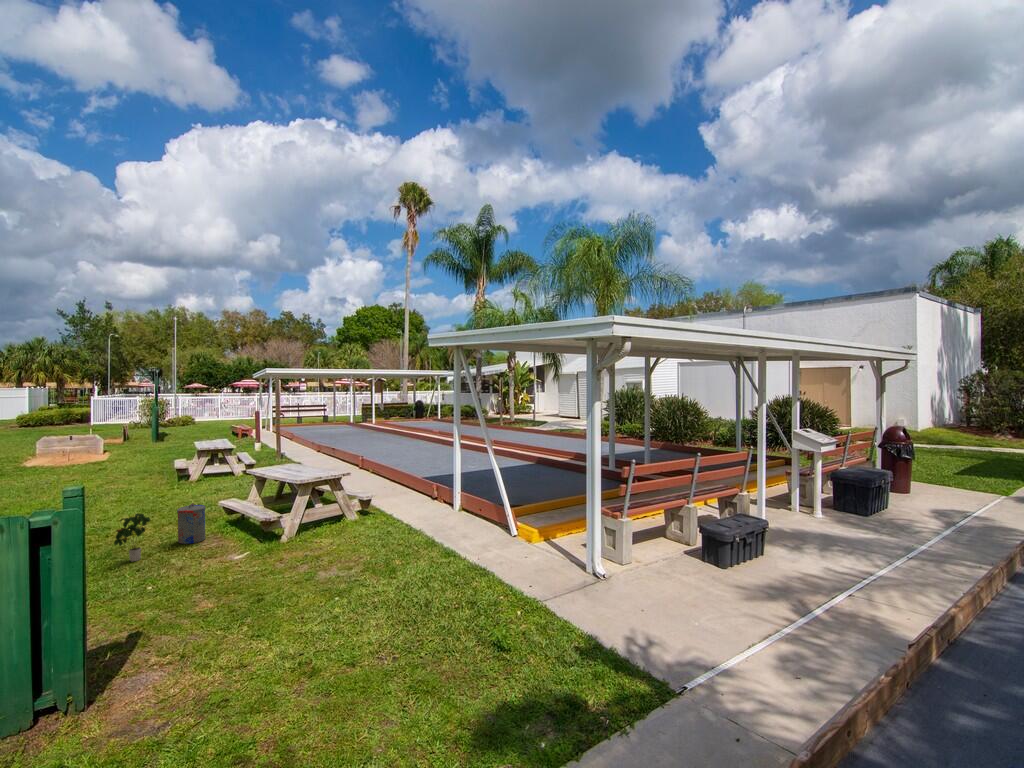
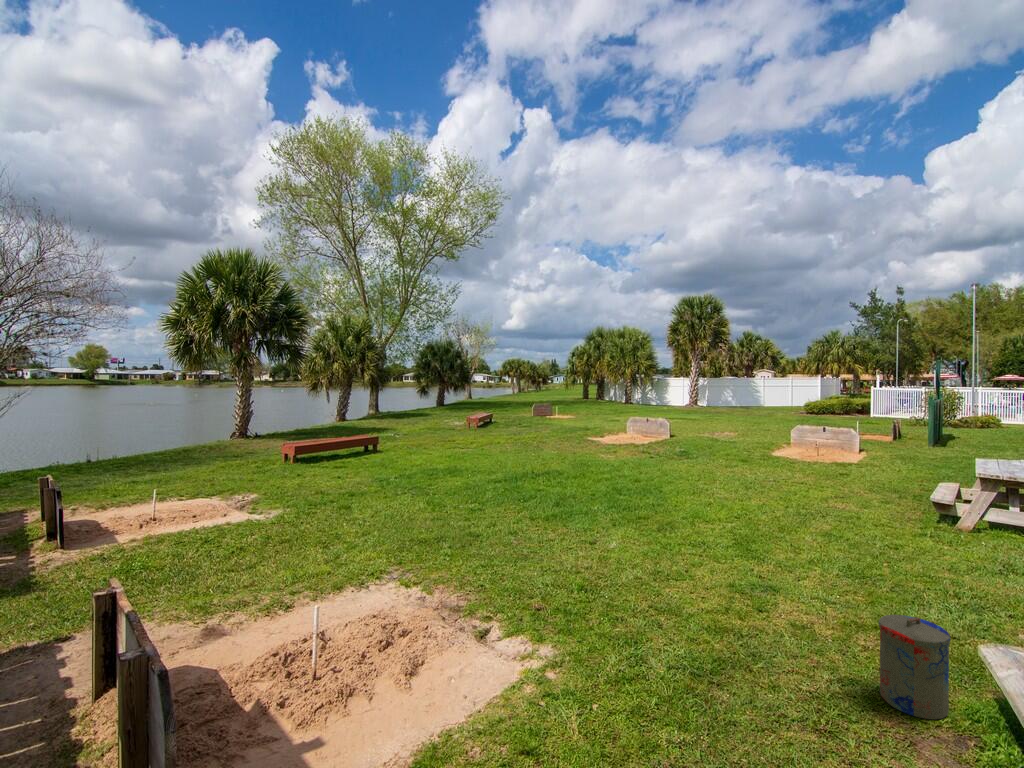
potted plant: present [114,513,150,561] -> none [732,605,813,706]

